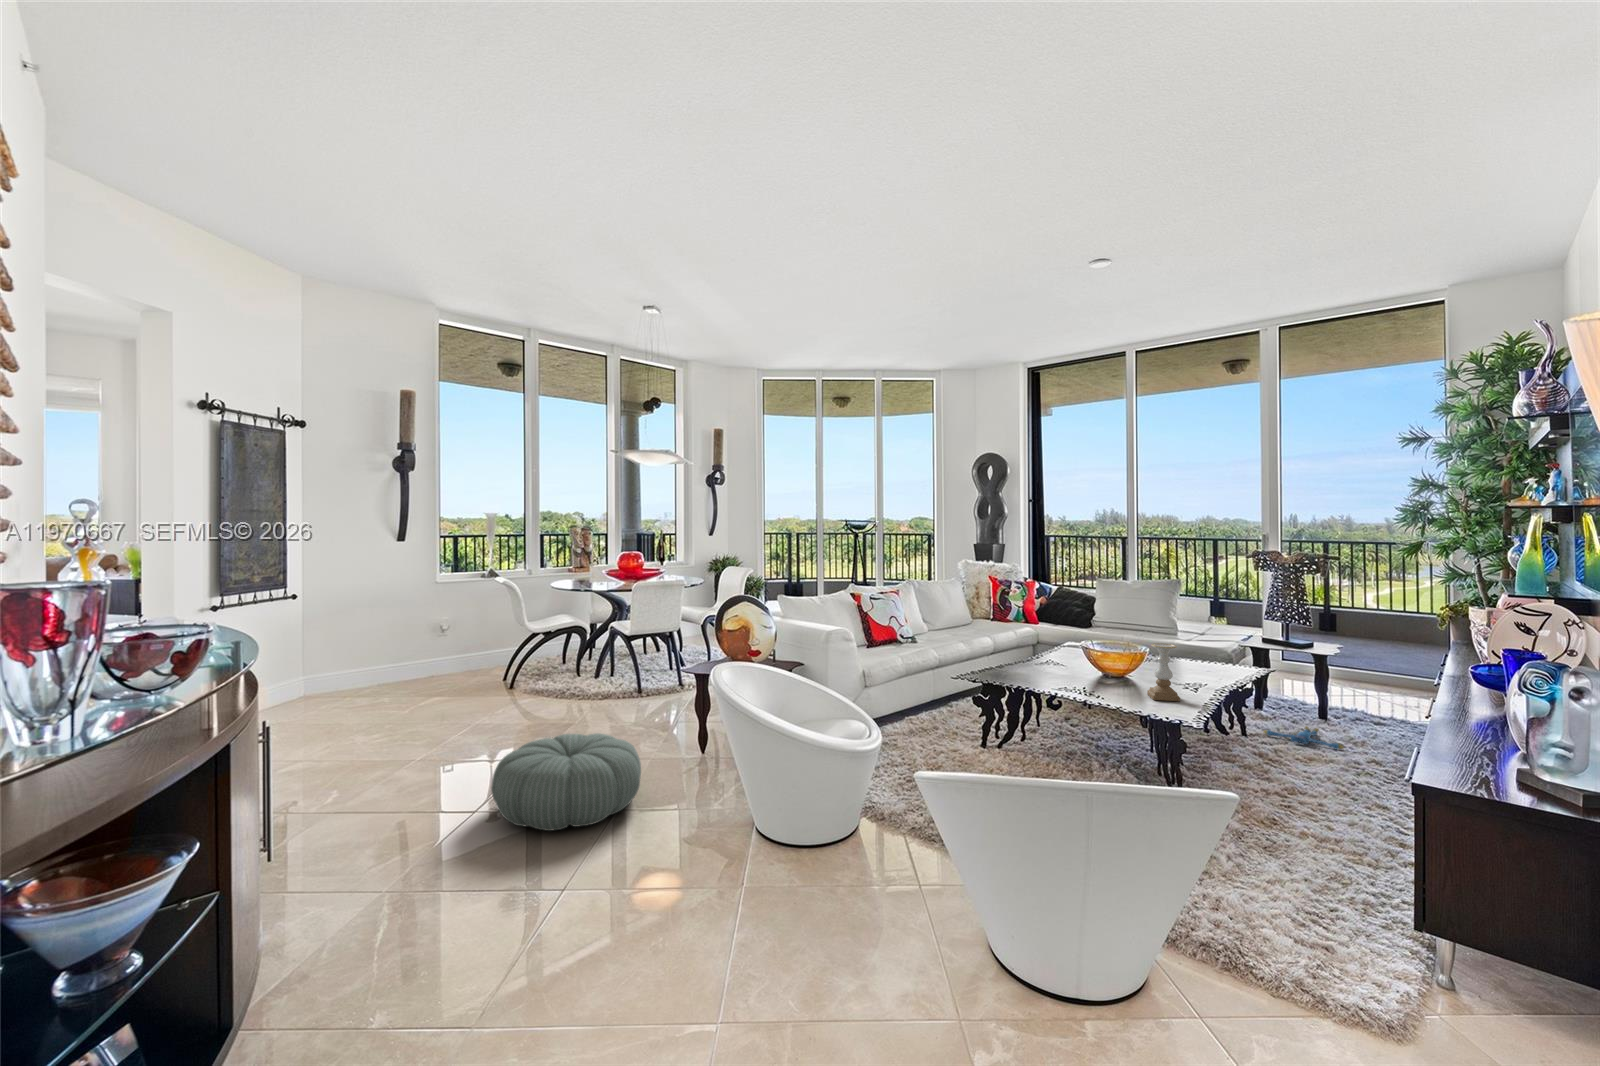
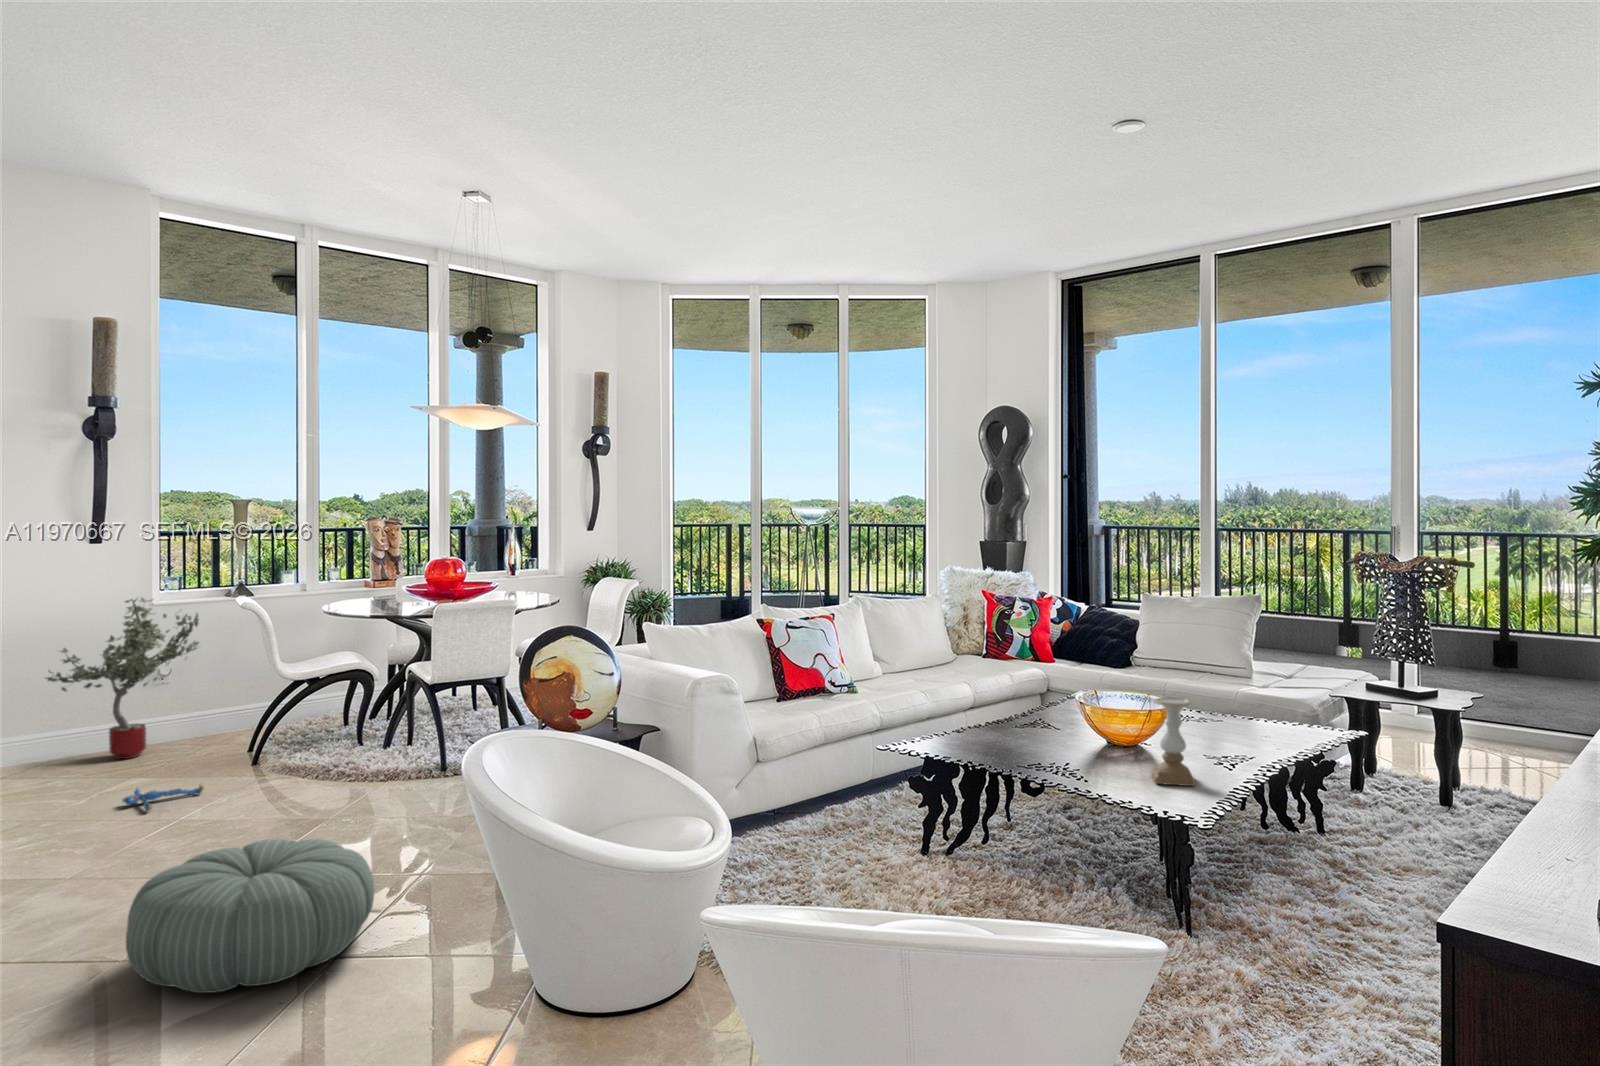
potted tree: none [371,577,469,686] -> present [45,598,199,759]
plush toy: present [1264,726,1344,749] -> present [122,785,204,811]

